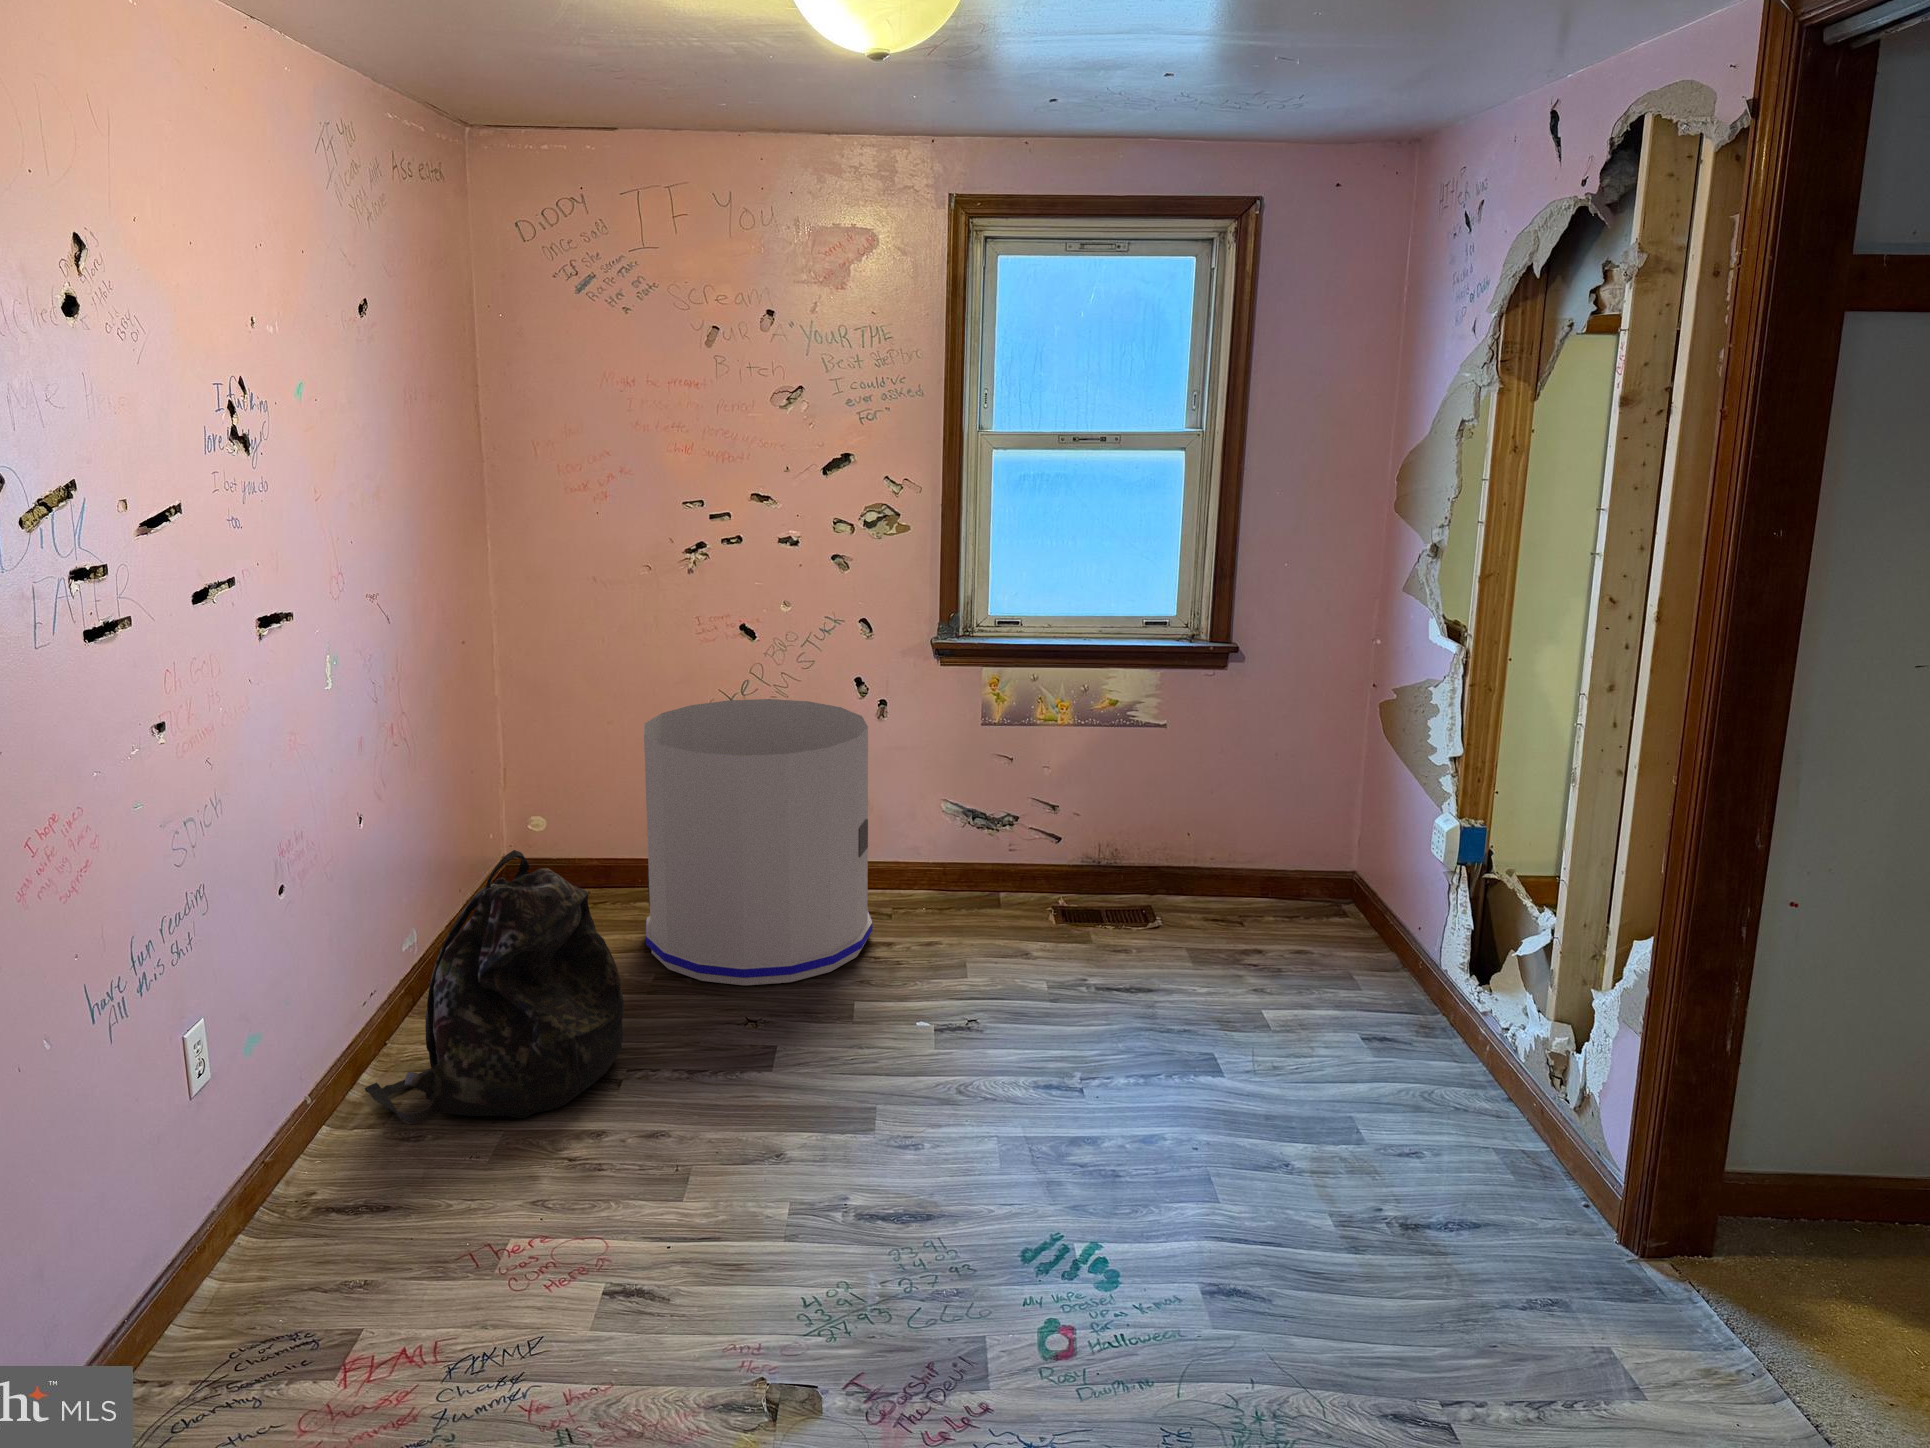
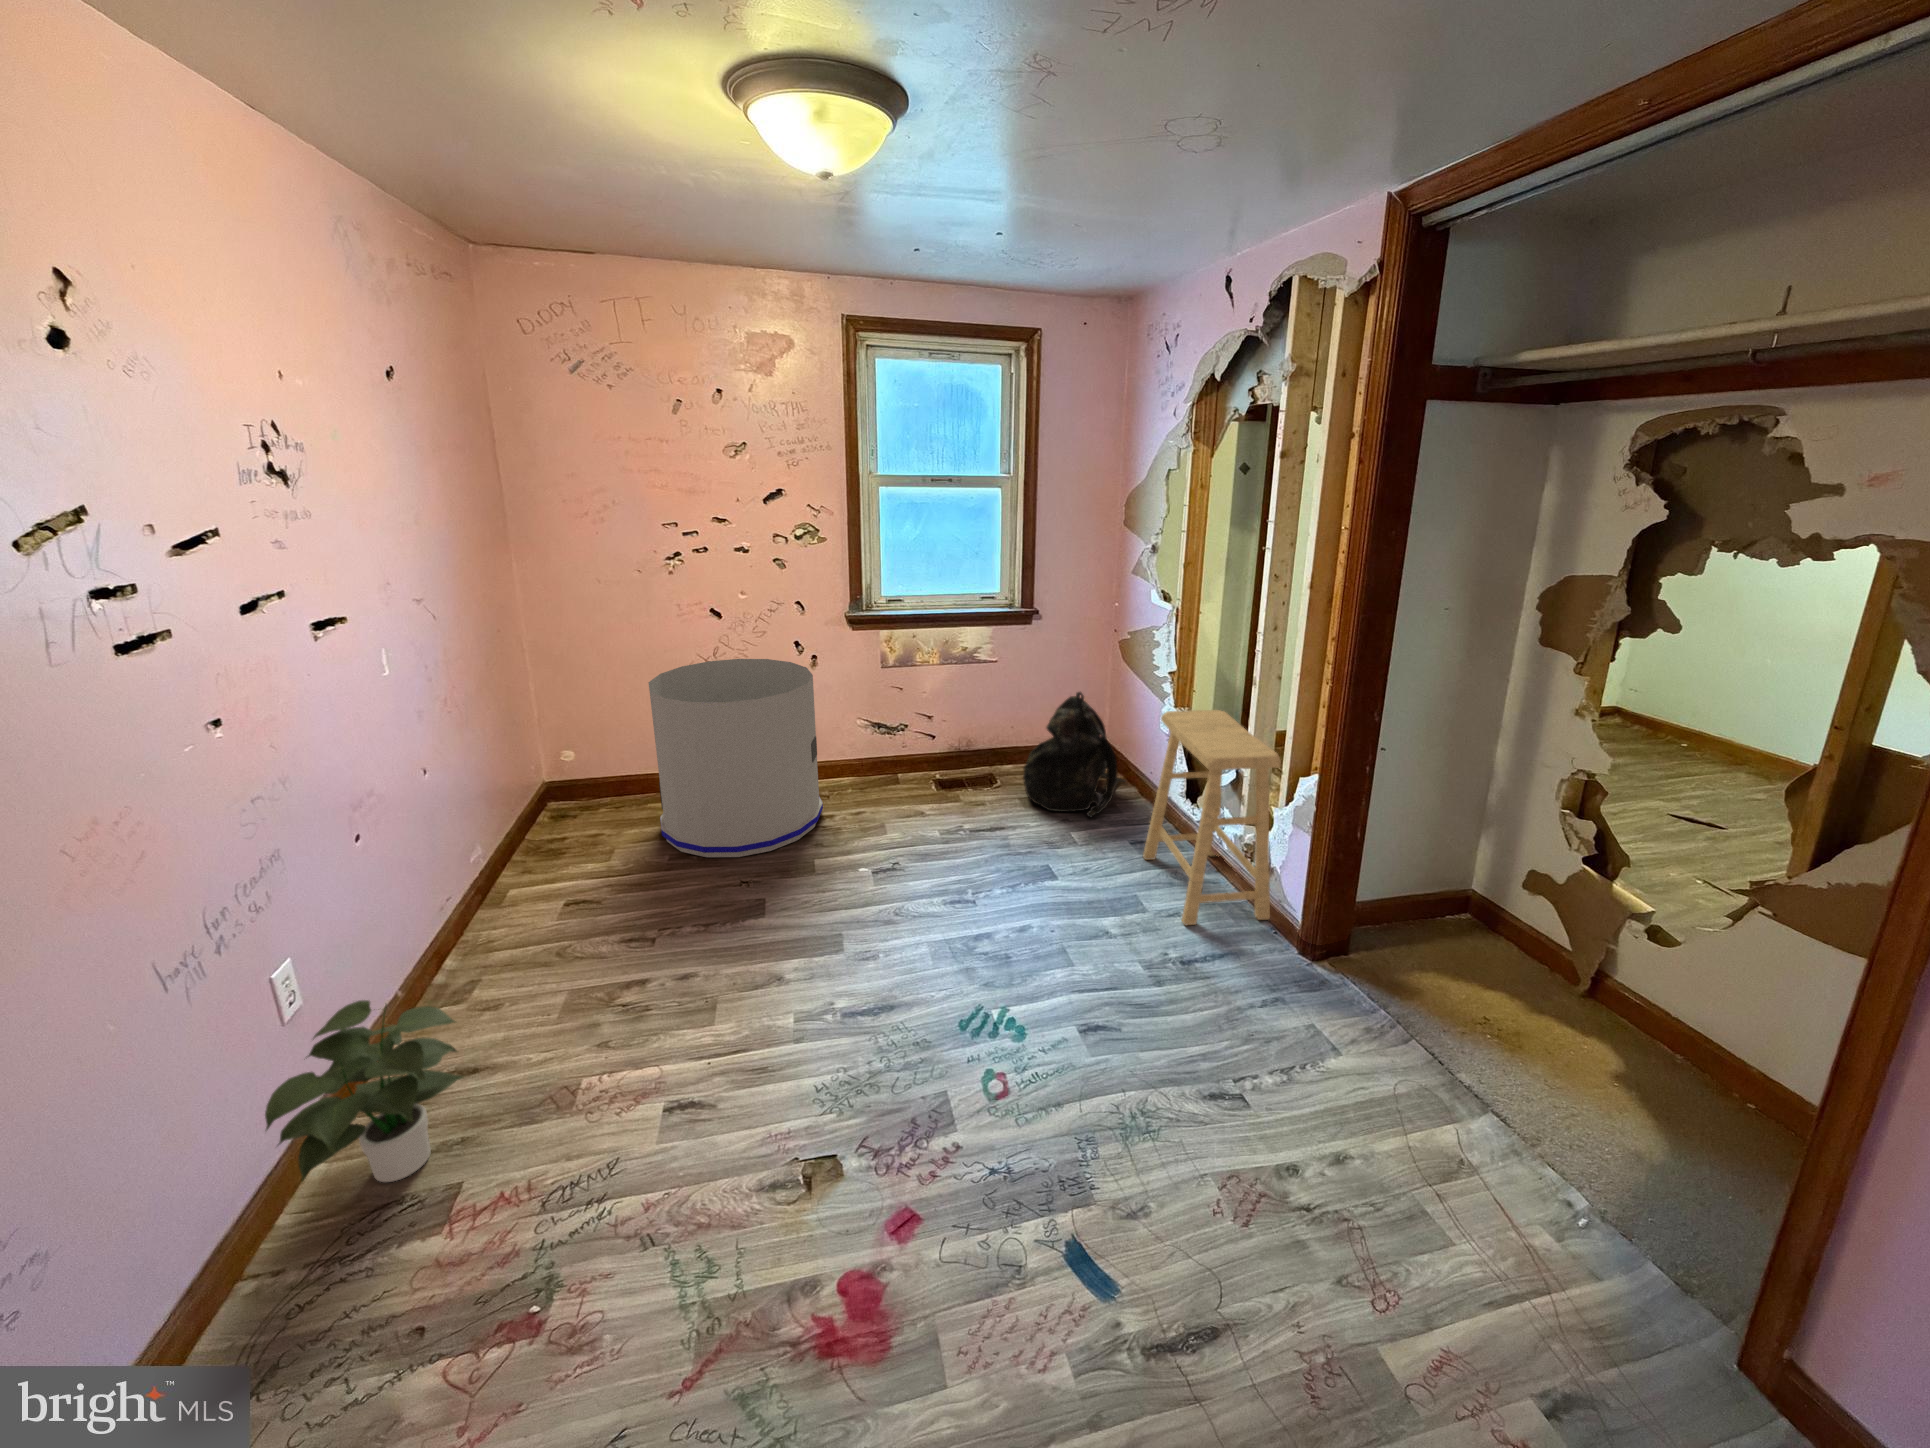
stool: none [1374,815,1603,1186] -> present [1143,710,1281,925]
backpack: present [365,850,624,1124] -> present [1023,692,1125,817]
potted plant: none [172,1075,378,1309] -> present [265,1000,463,1182]

